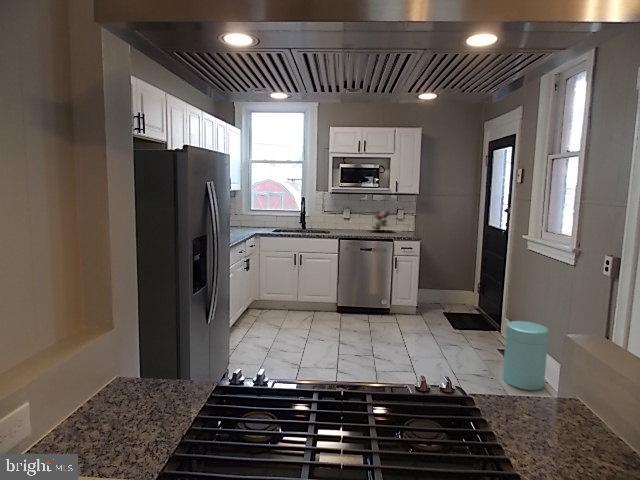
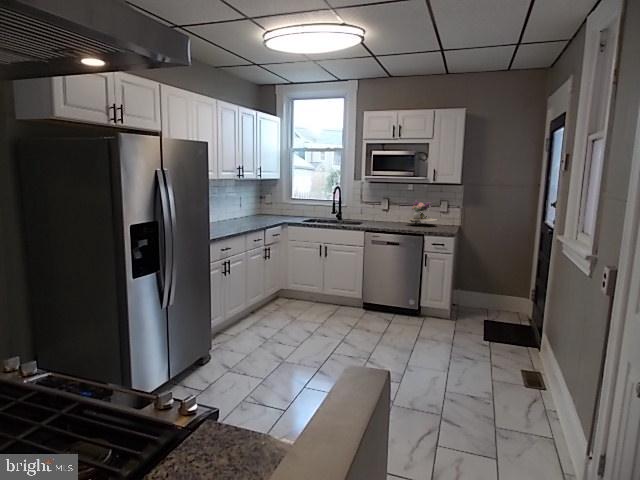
trash can: present [503,321,549,390] -> none [506,338,562,424]

